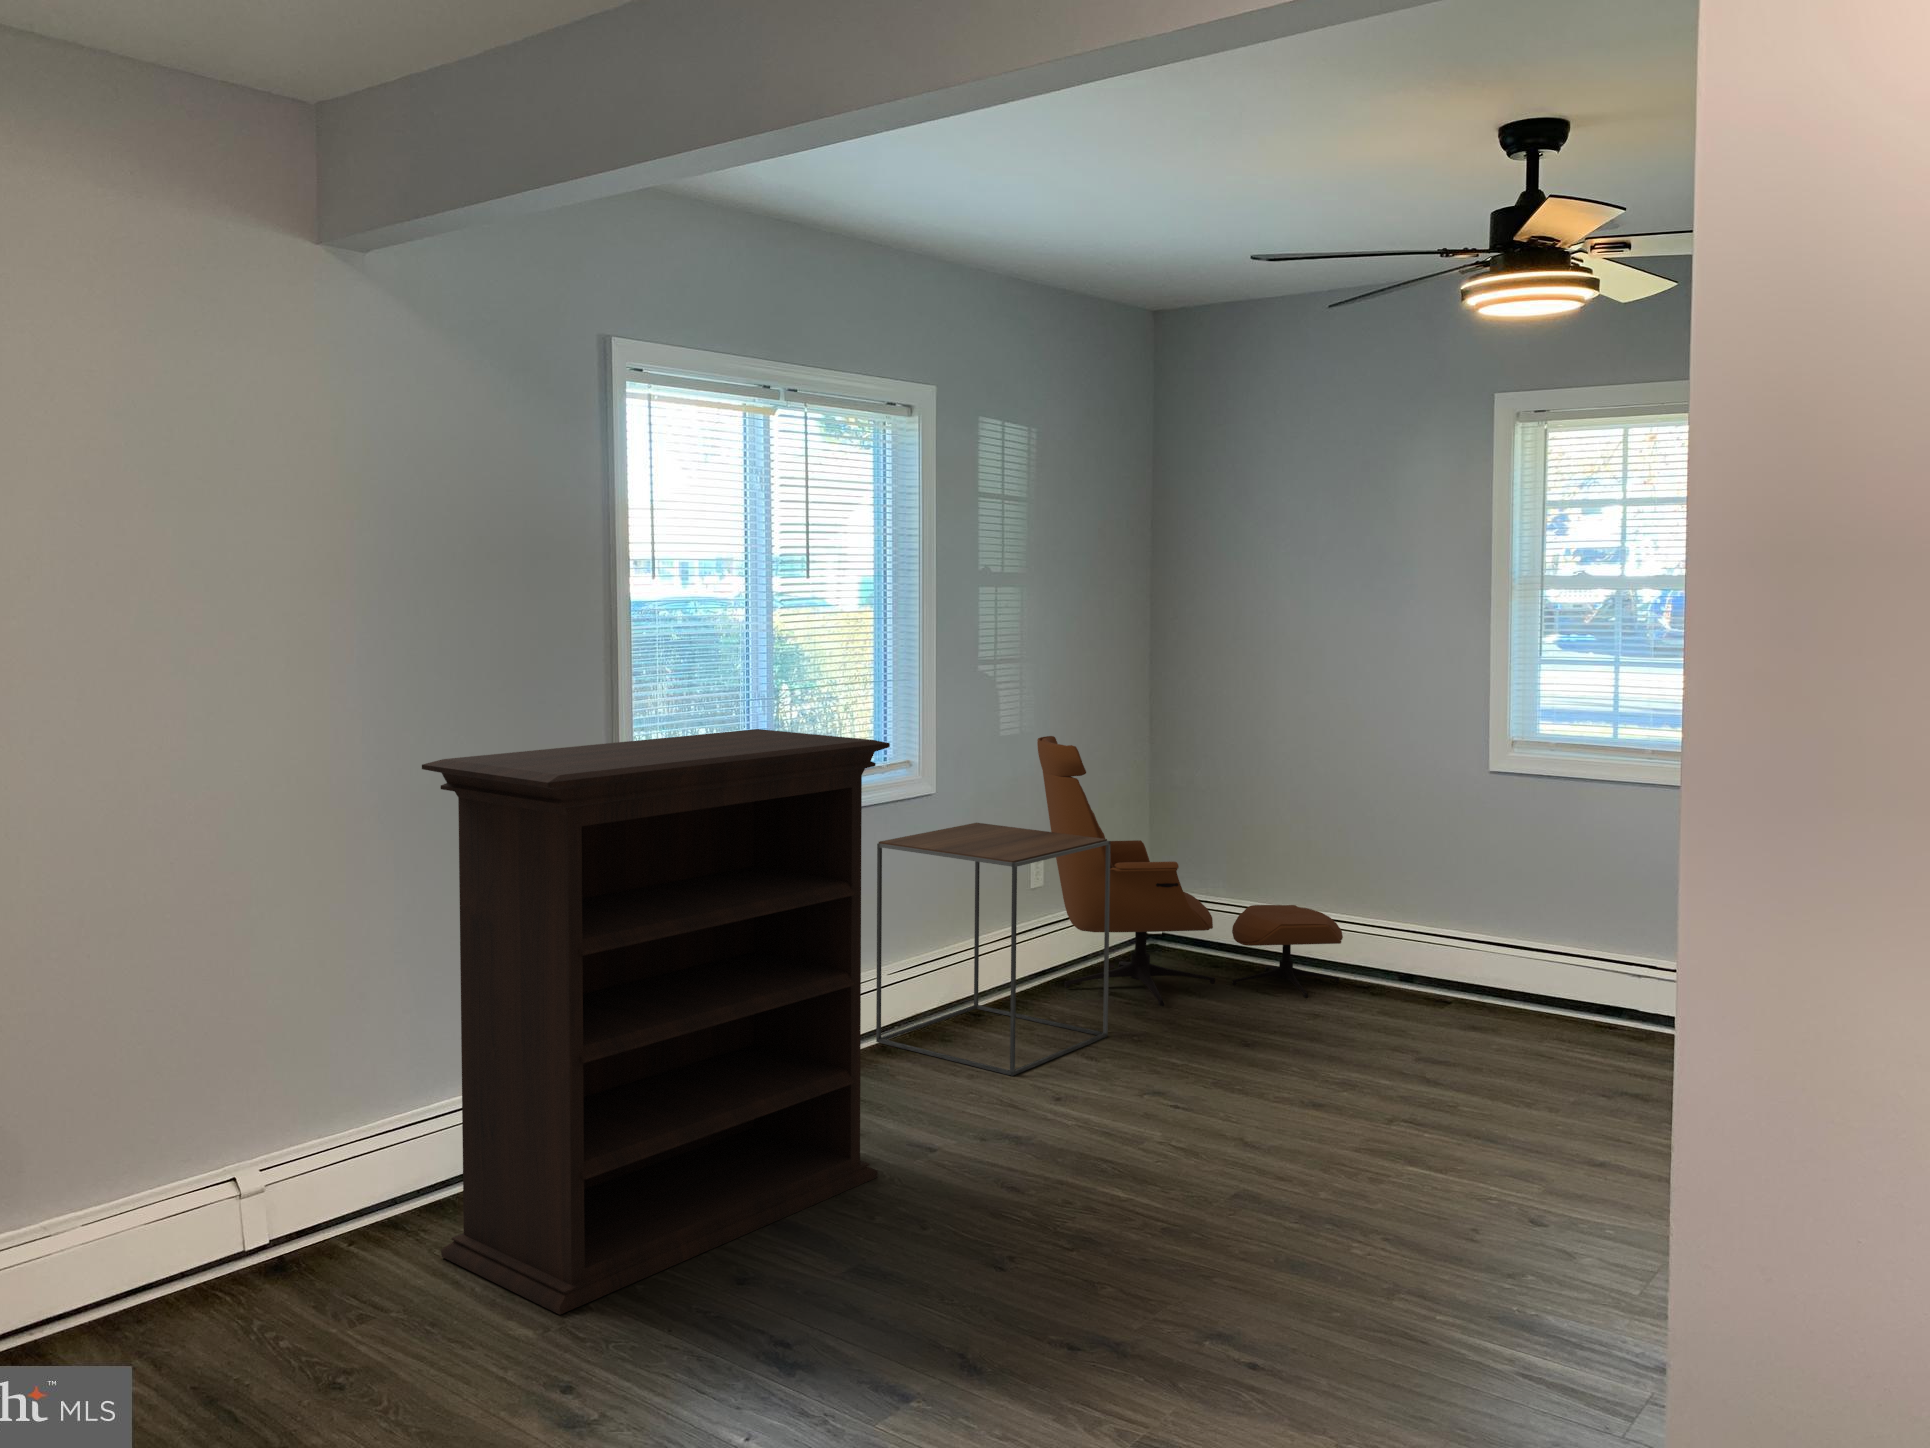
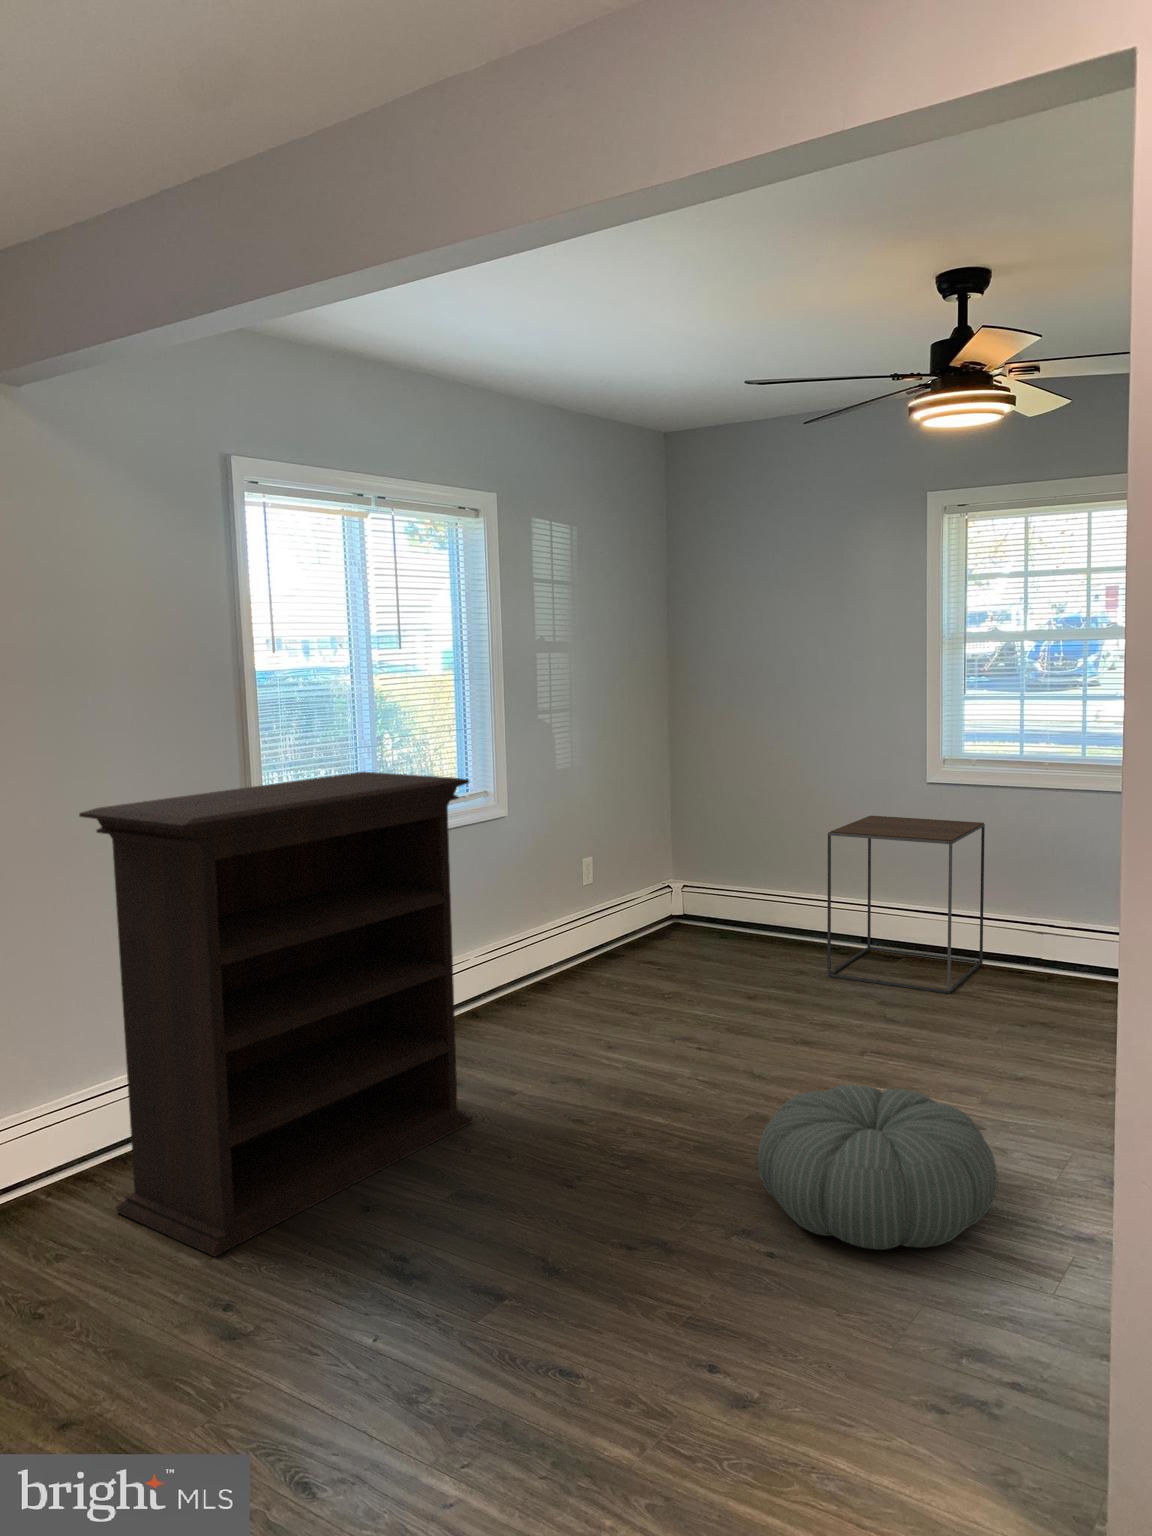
lounge chair: present [1037,736,1343,1006] -> none [586,766,822,971]
side table: present [876,823,1110,1076] -> present [827,816,985,994]
pouf: none [1239,1150,1549,1358] -> present [758,1085,998,1250]

